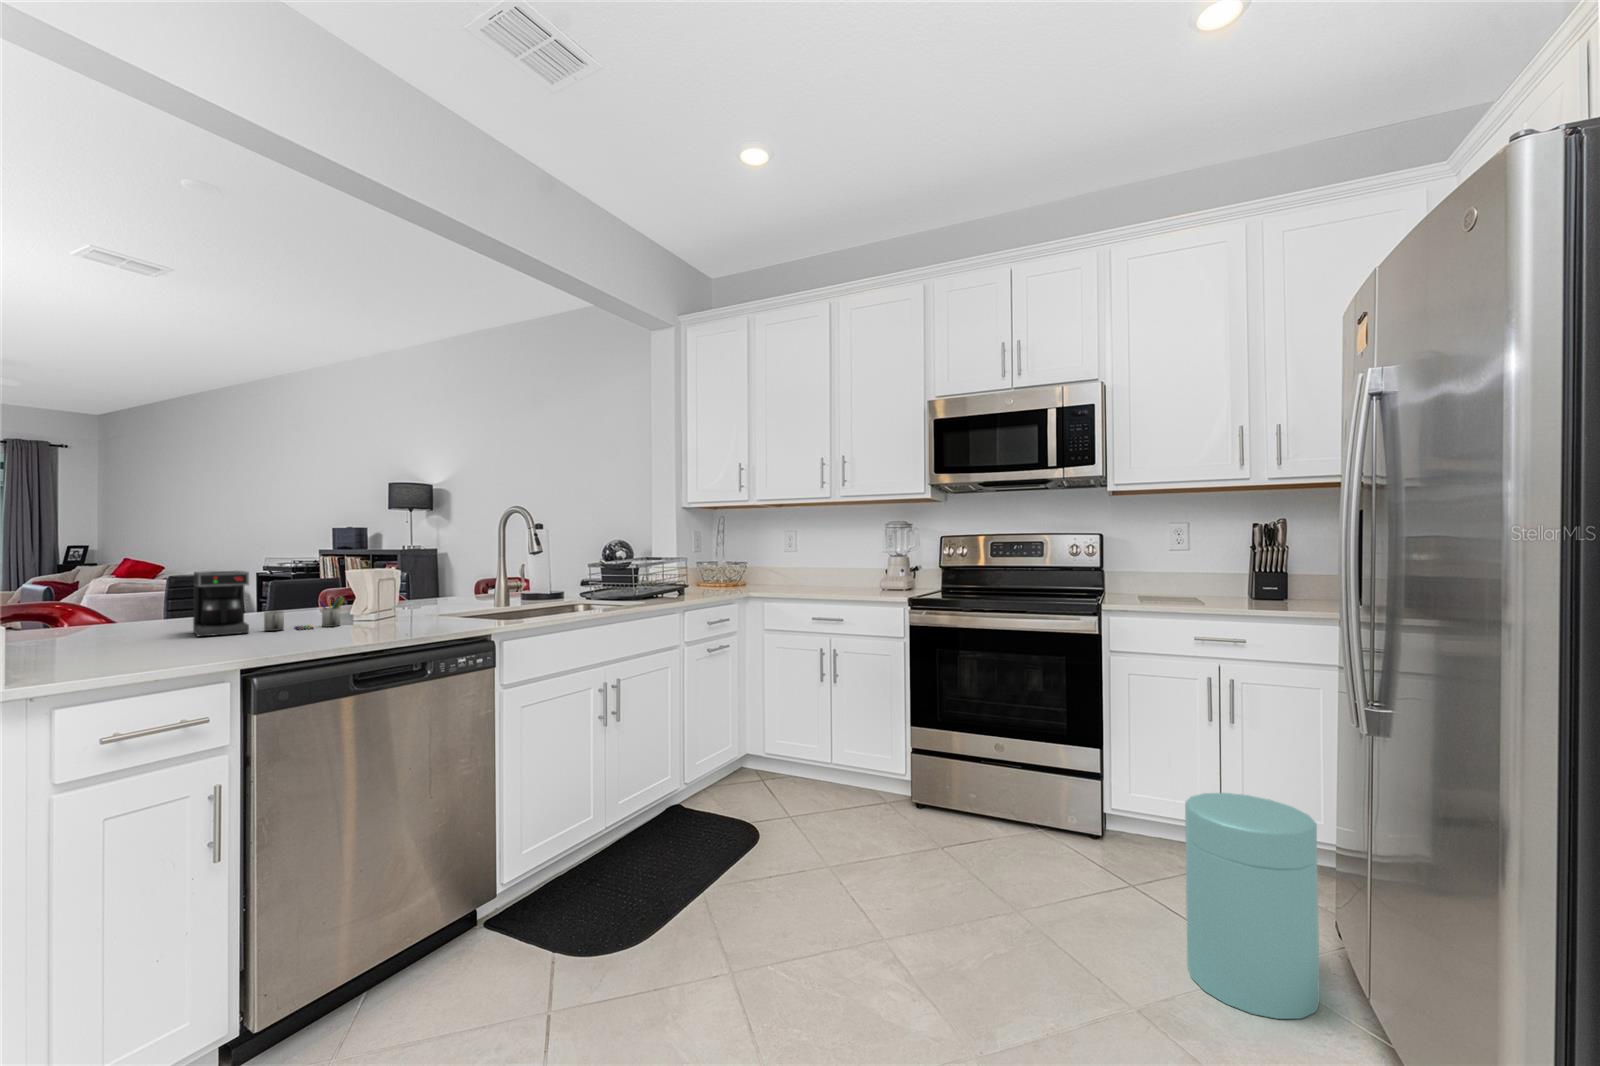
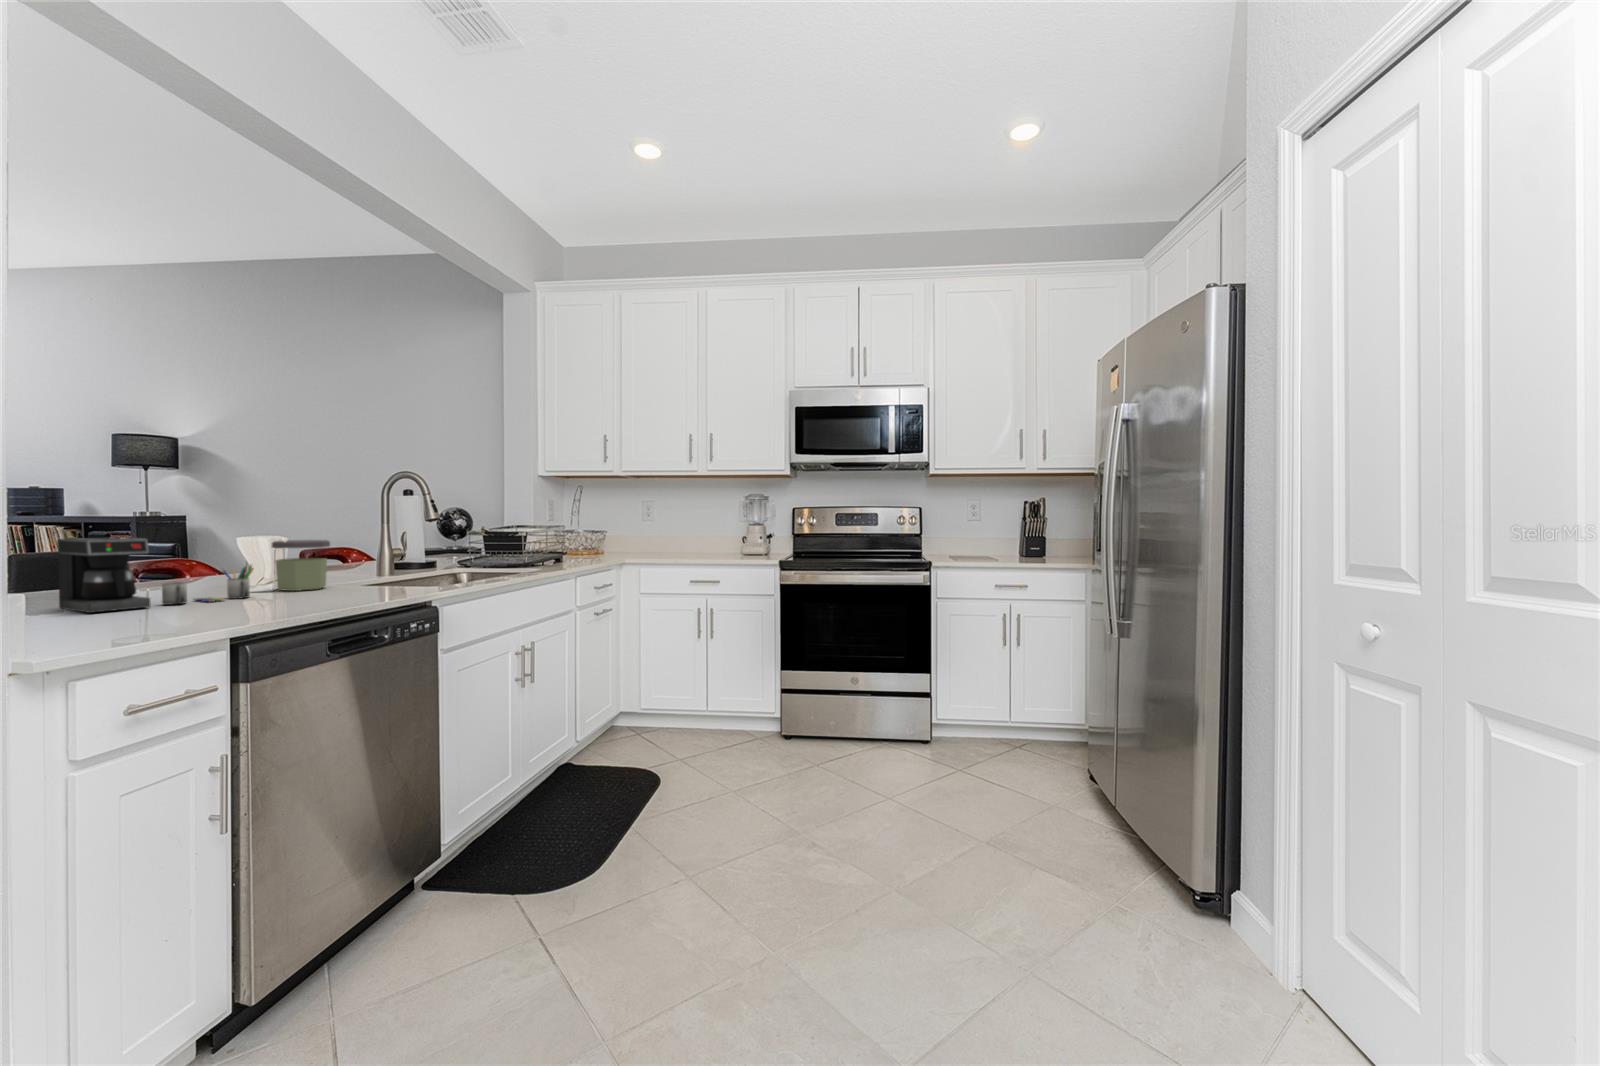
jar: none [371,573,423,620] -> present [272,540,330,591]
trash can: present [1185,793,1320,1019] -> none [1017,692,1100,835]

